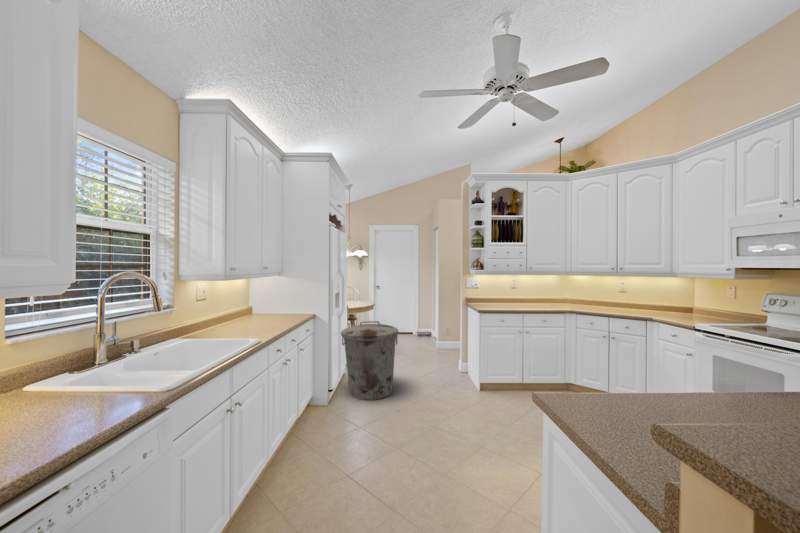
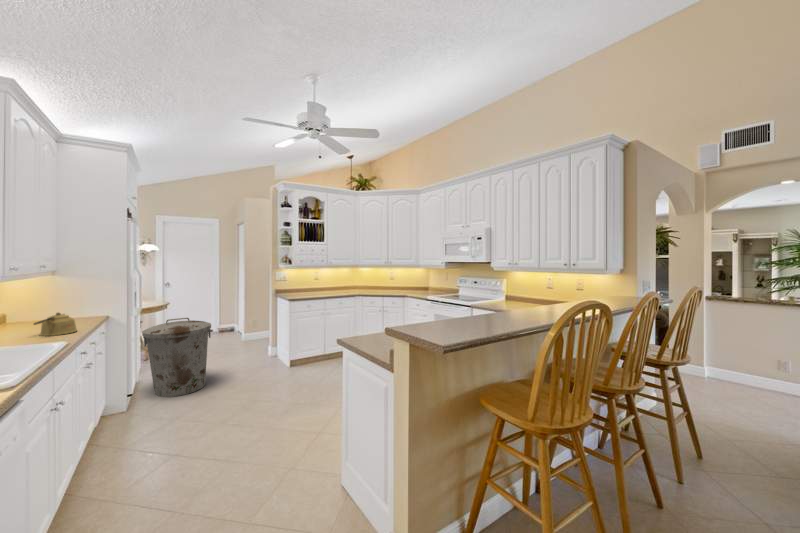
kettle: none [248,309,278,330] -> present [34,313,77,336]

